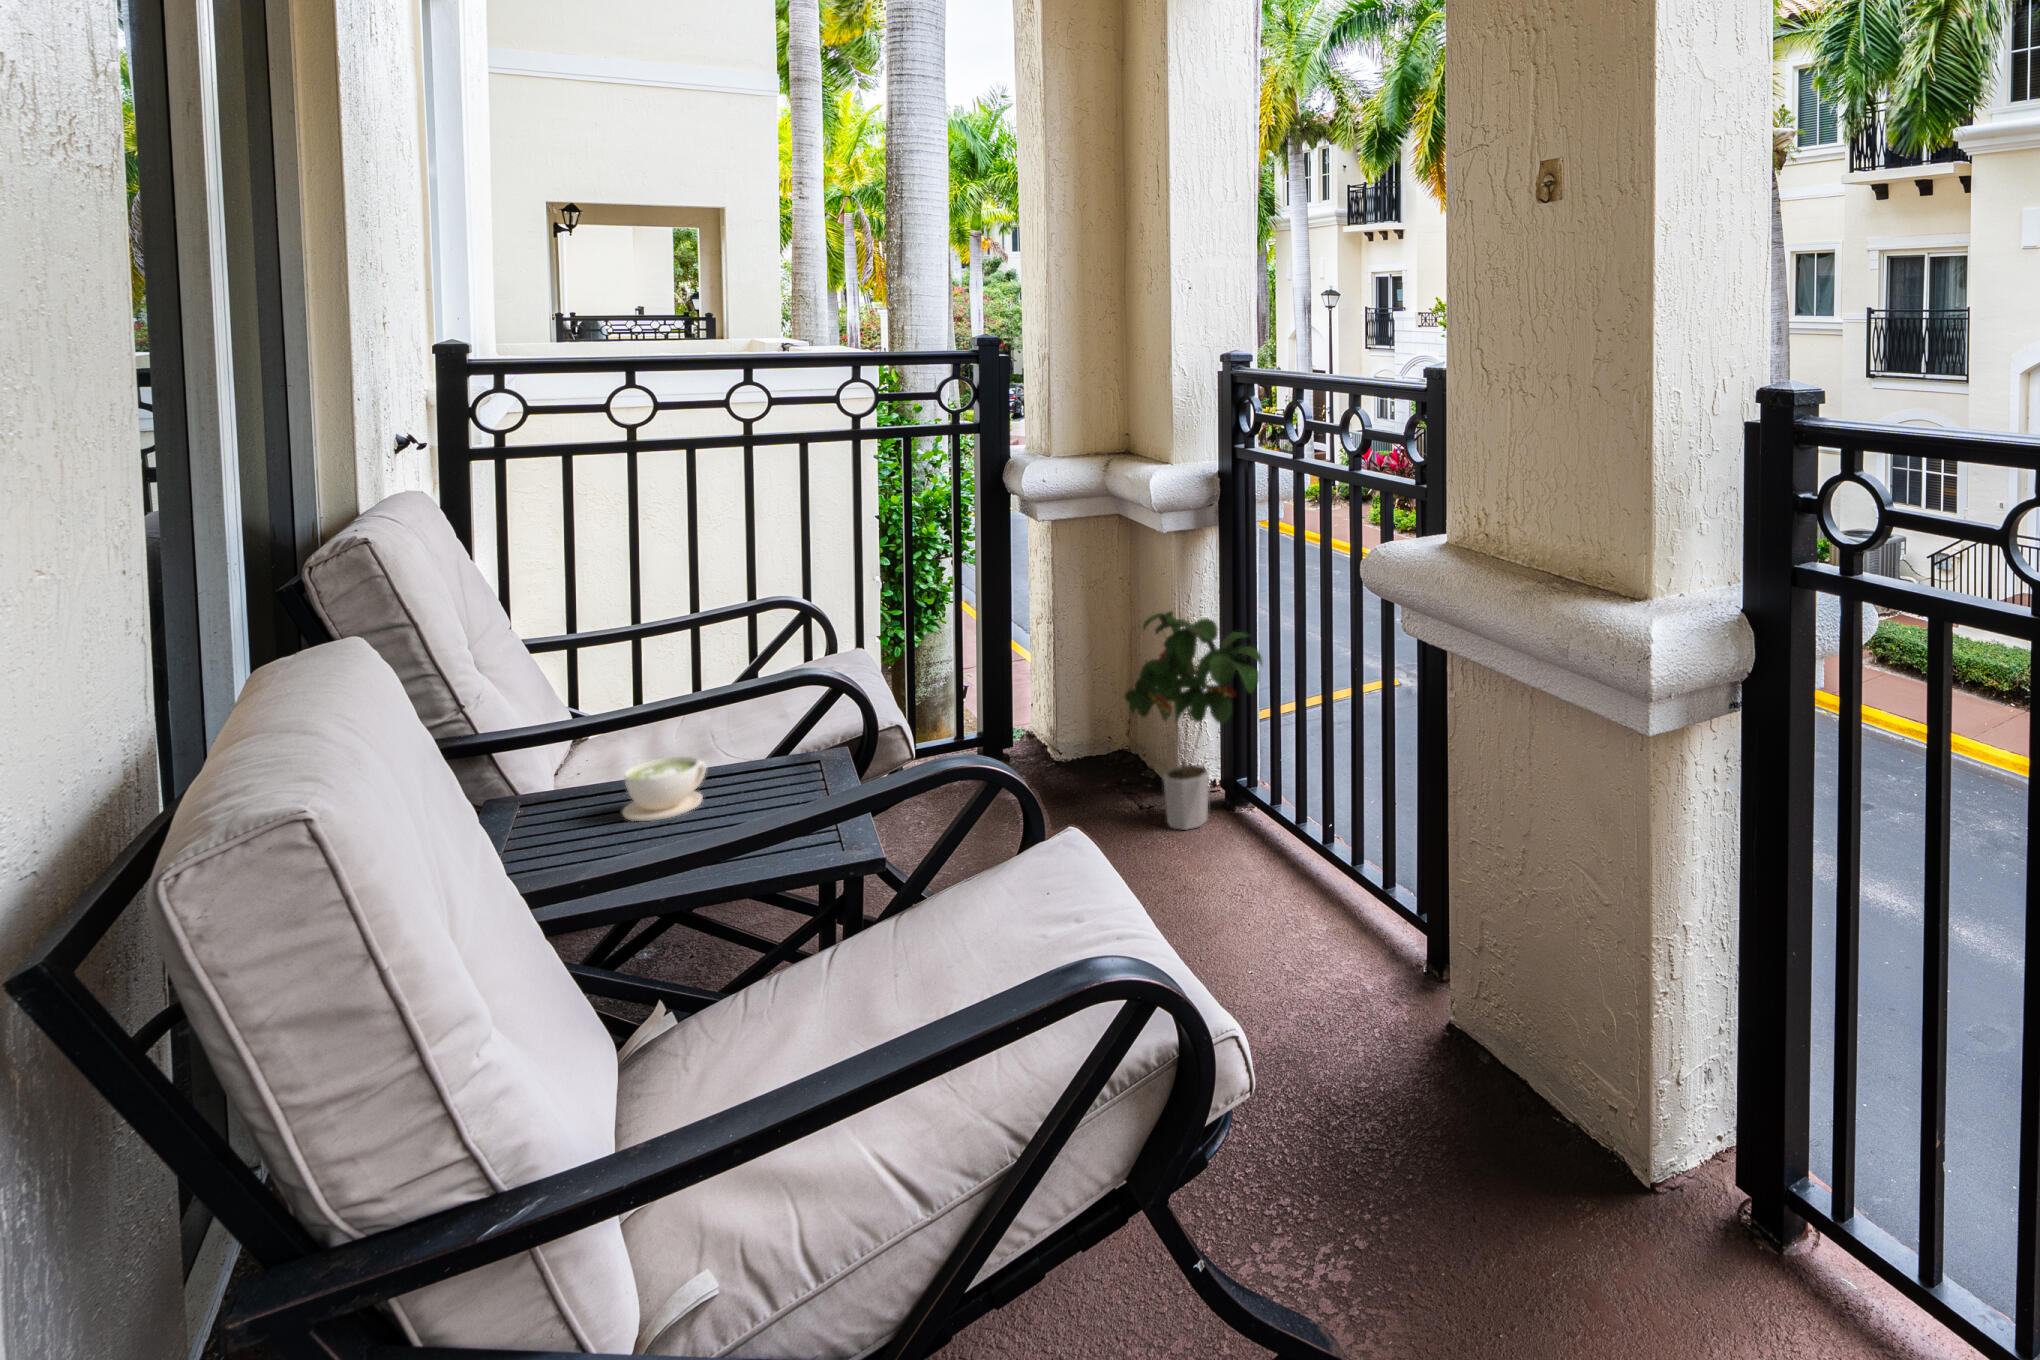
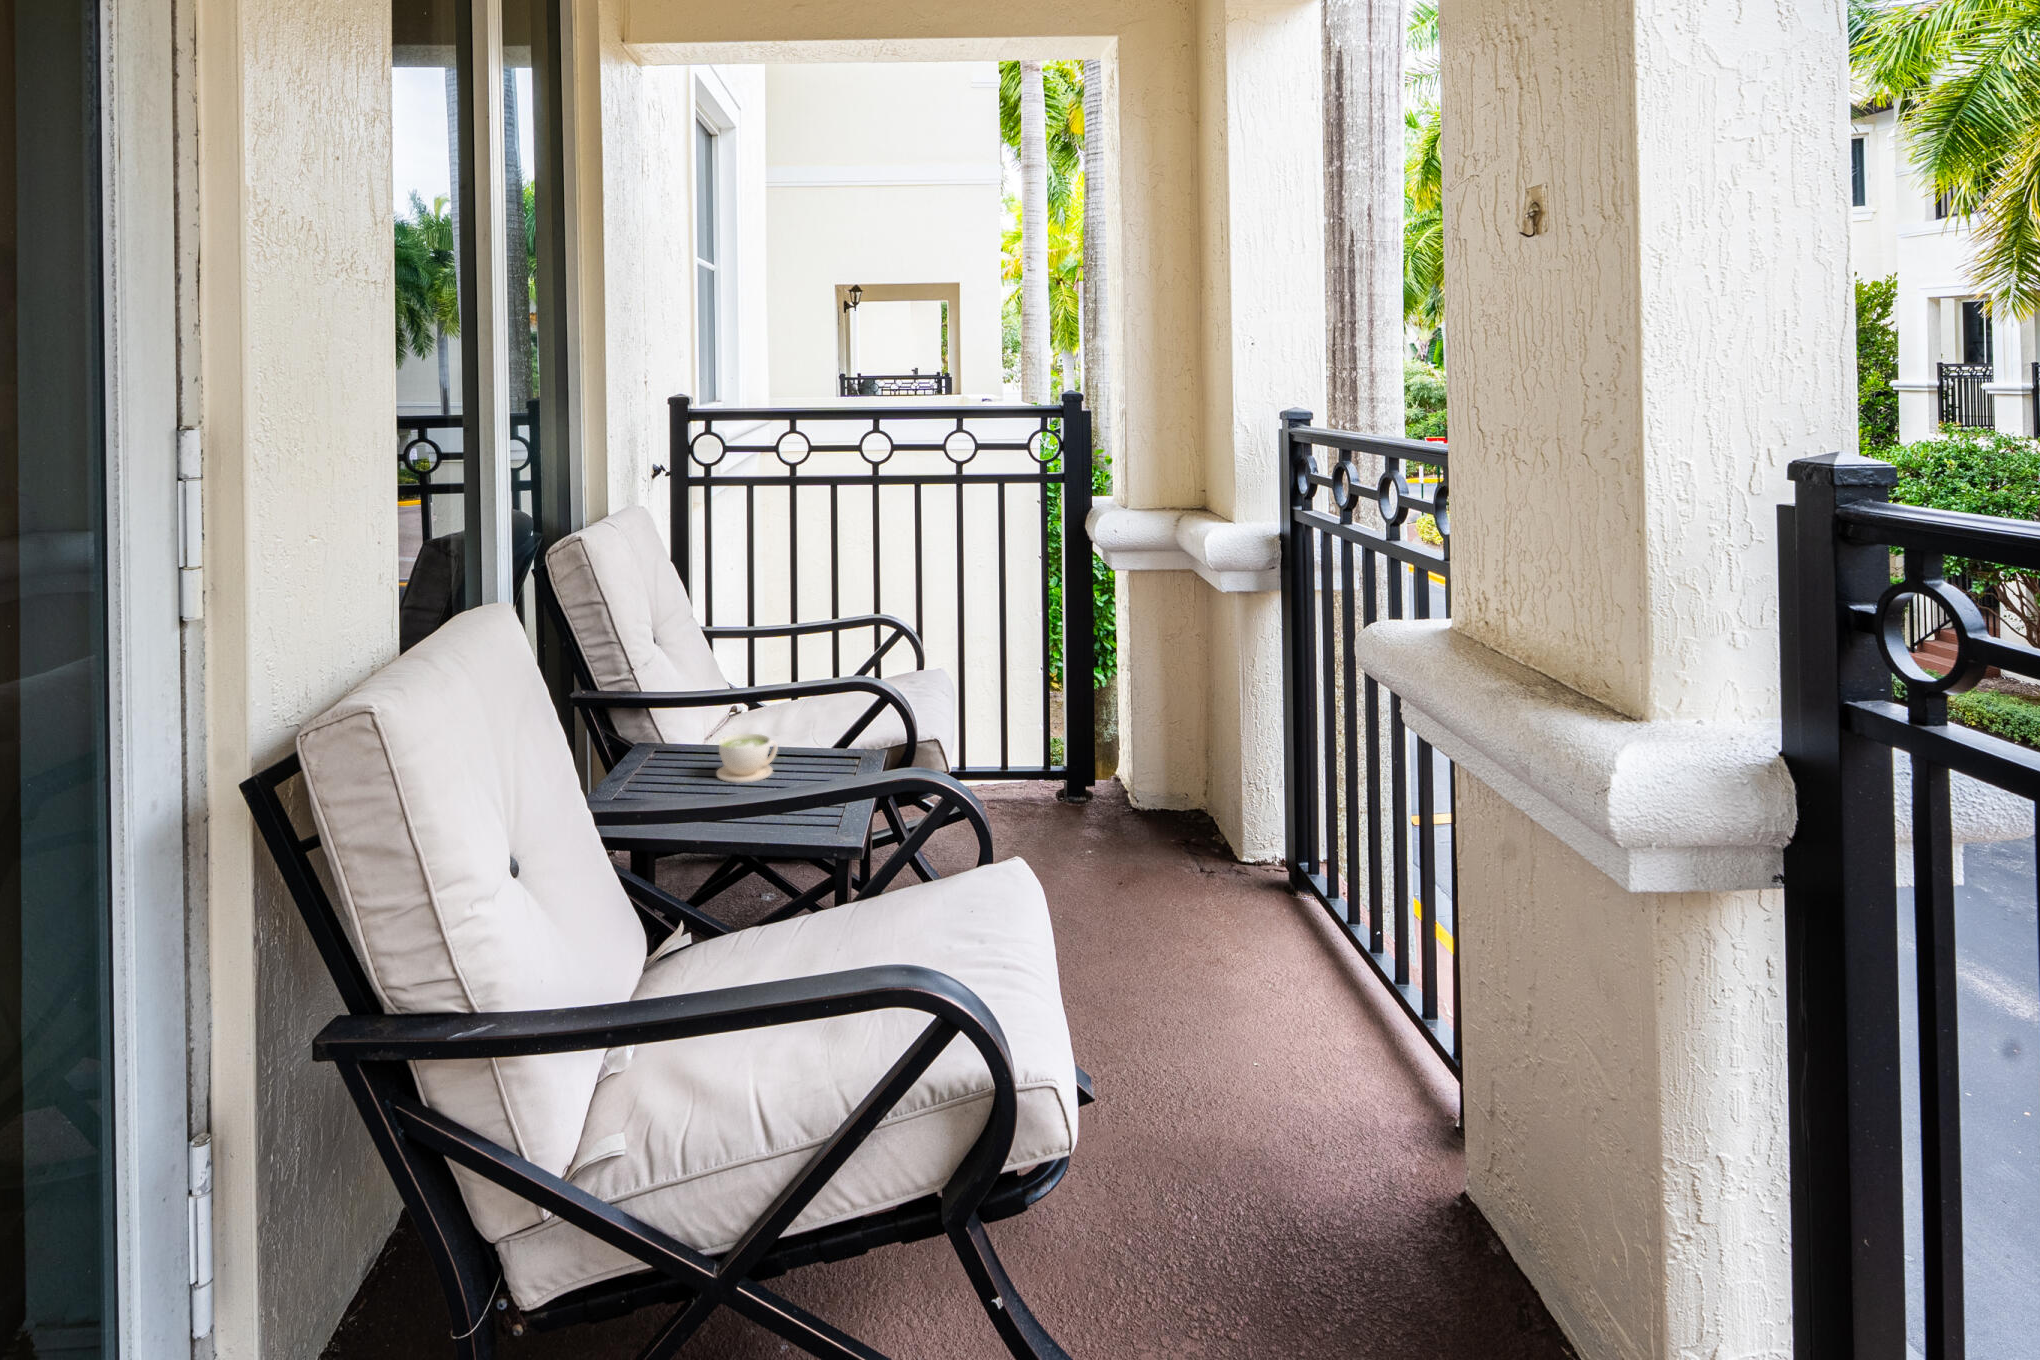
potted plant: present [1125,611,1262,830] -> none [1187,673,1315,901]

